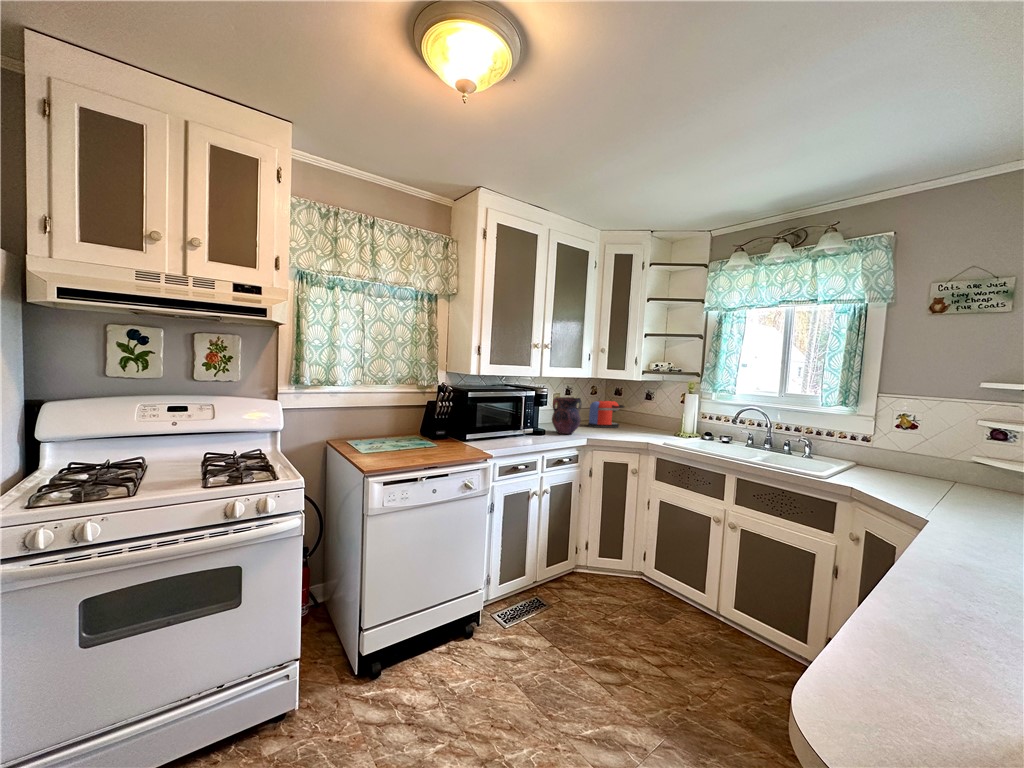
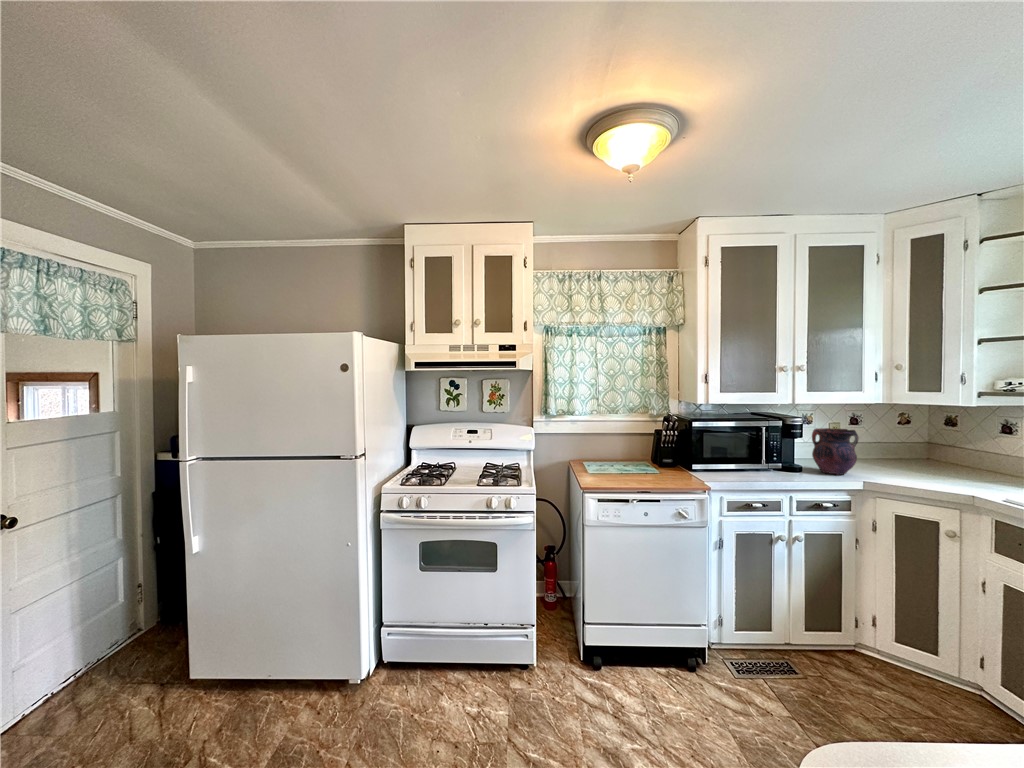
coffee maker: present [588,401,624,428] -> none [886,433,954,472]

